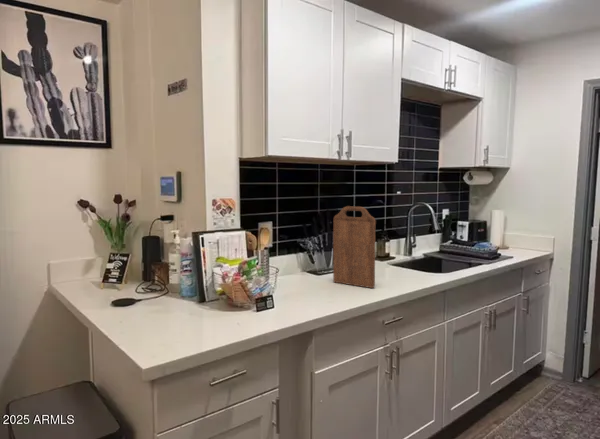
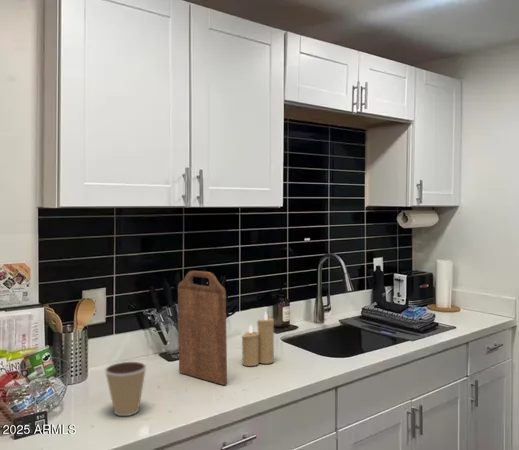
candle: none [374,240,397,279] -> present [242,313,274,366]
coffee cup: none [304,268,333,303] -> present [105,362,146,416]

